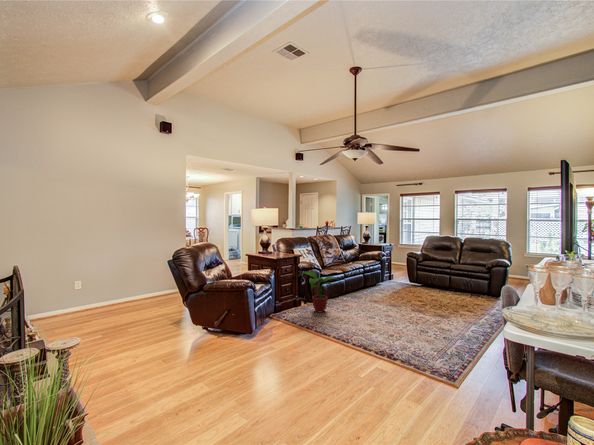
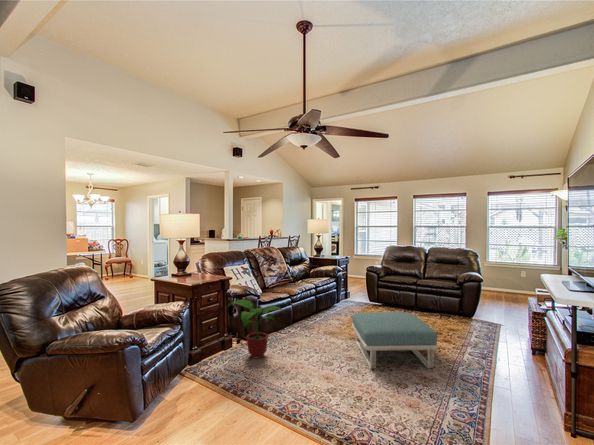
footstool: none [391,285,456,325] -> present [352,312,438,369]

